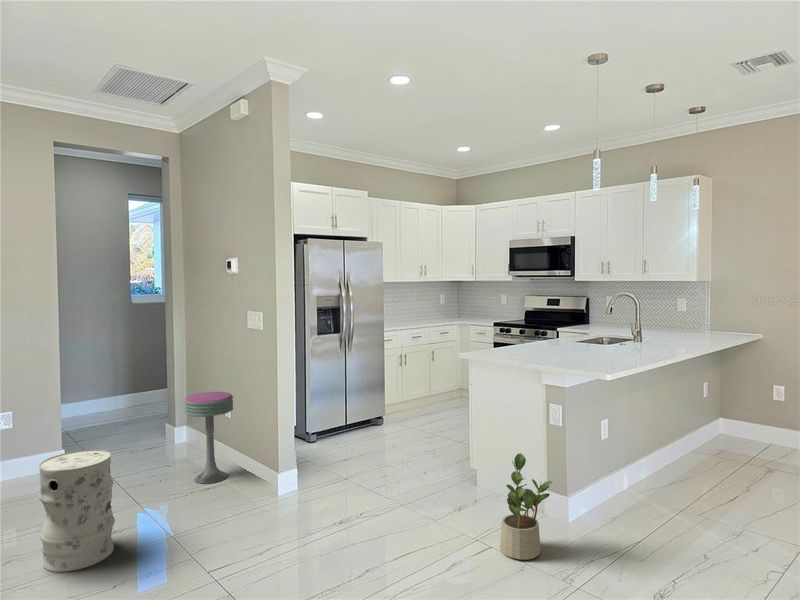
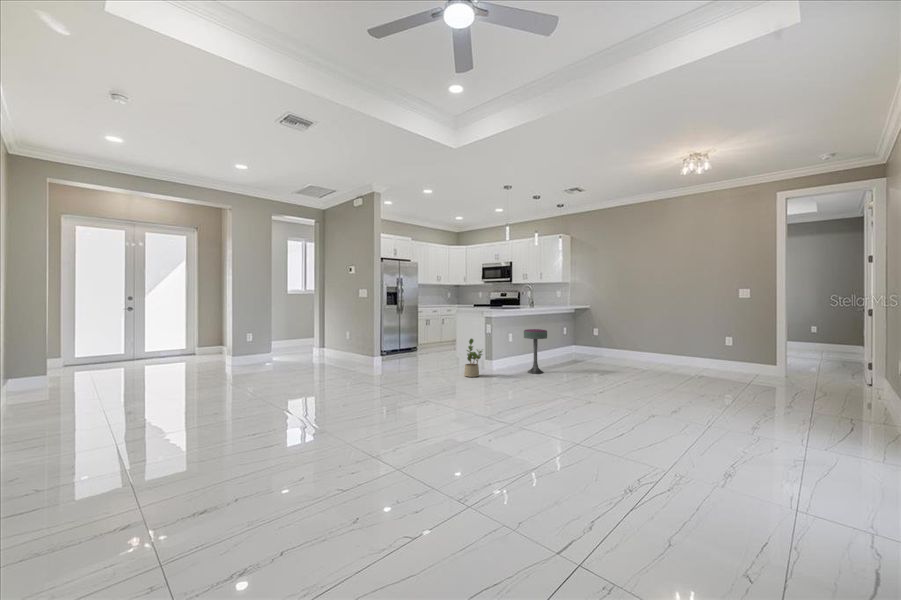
bar stool: present [184,392,233,484] -> present [524,329,547,374]
trash can: present [39,450,115,572] -> none [286,339,313,381]

